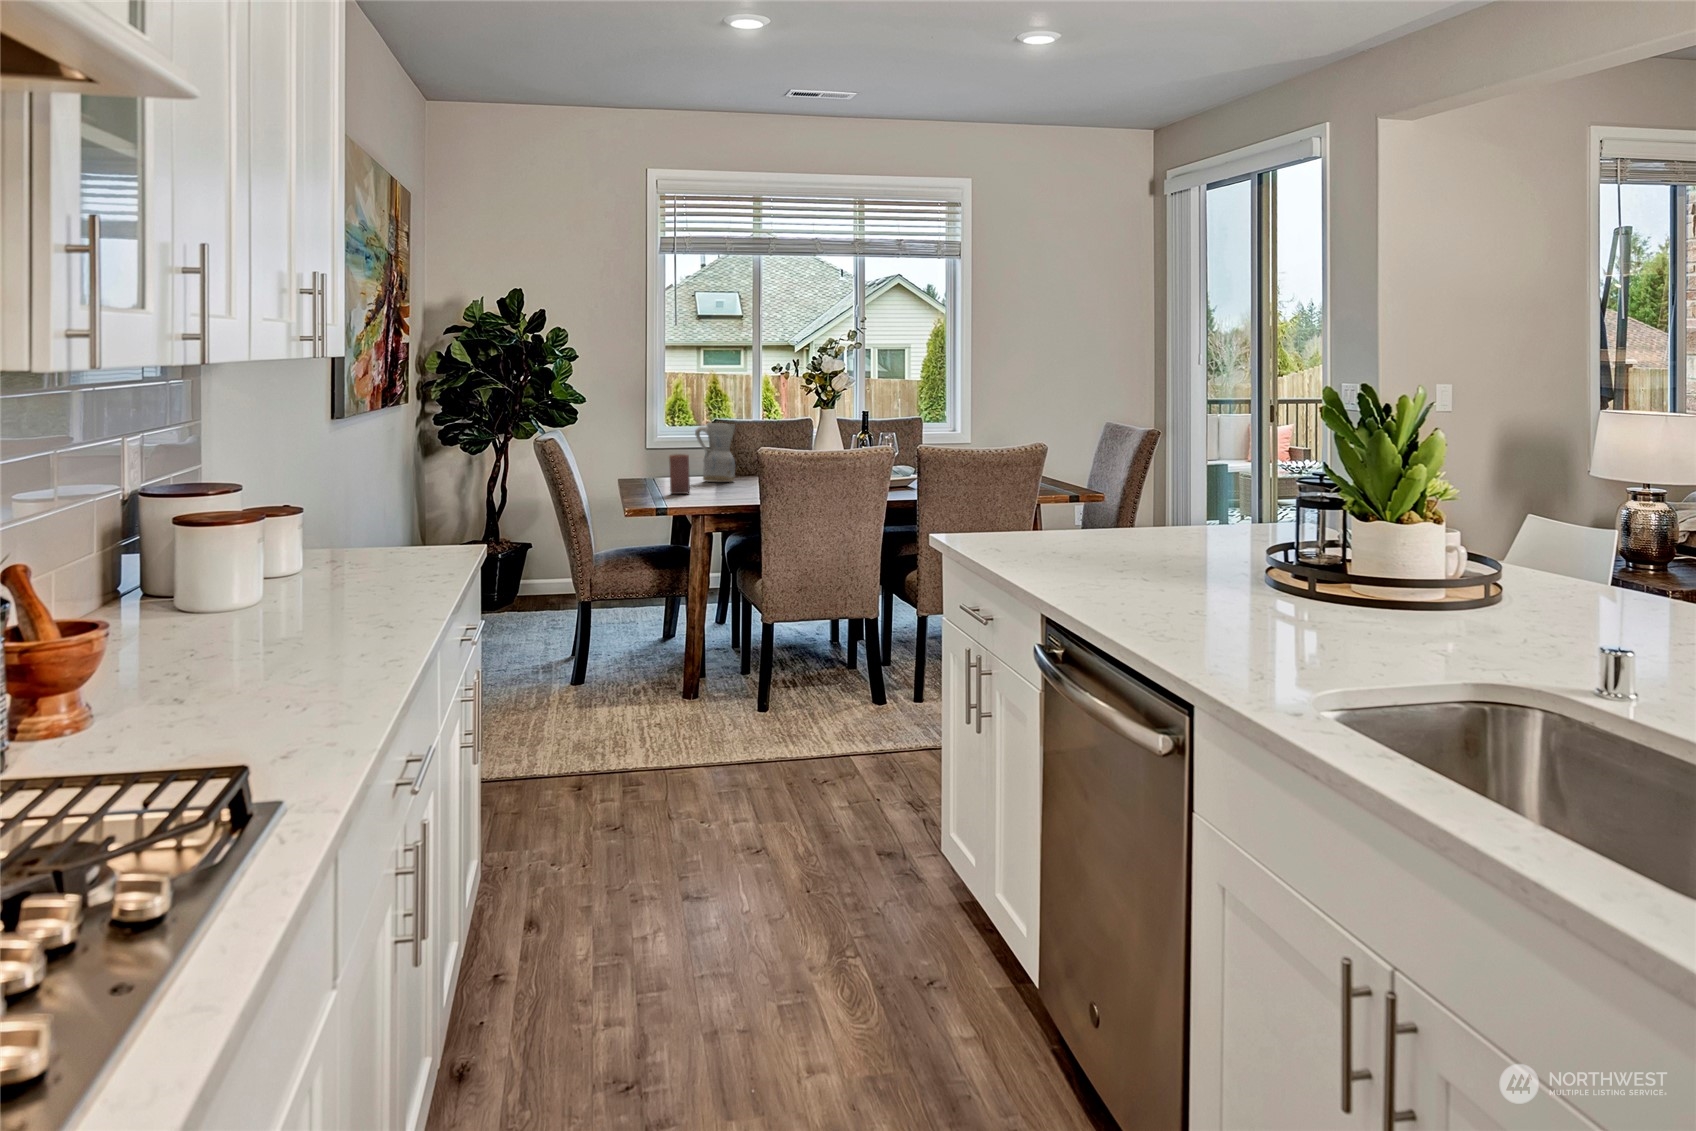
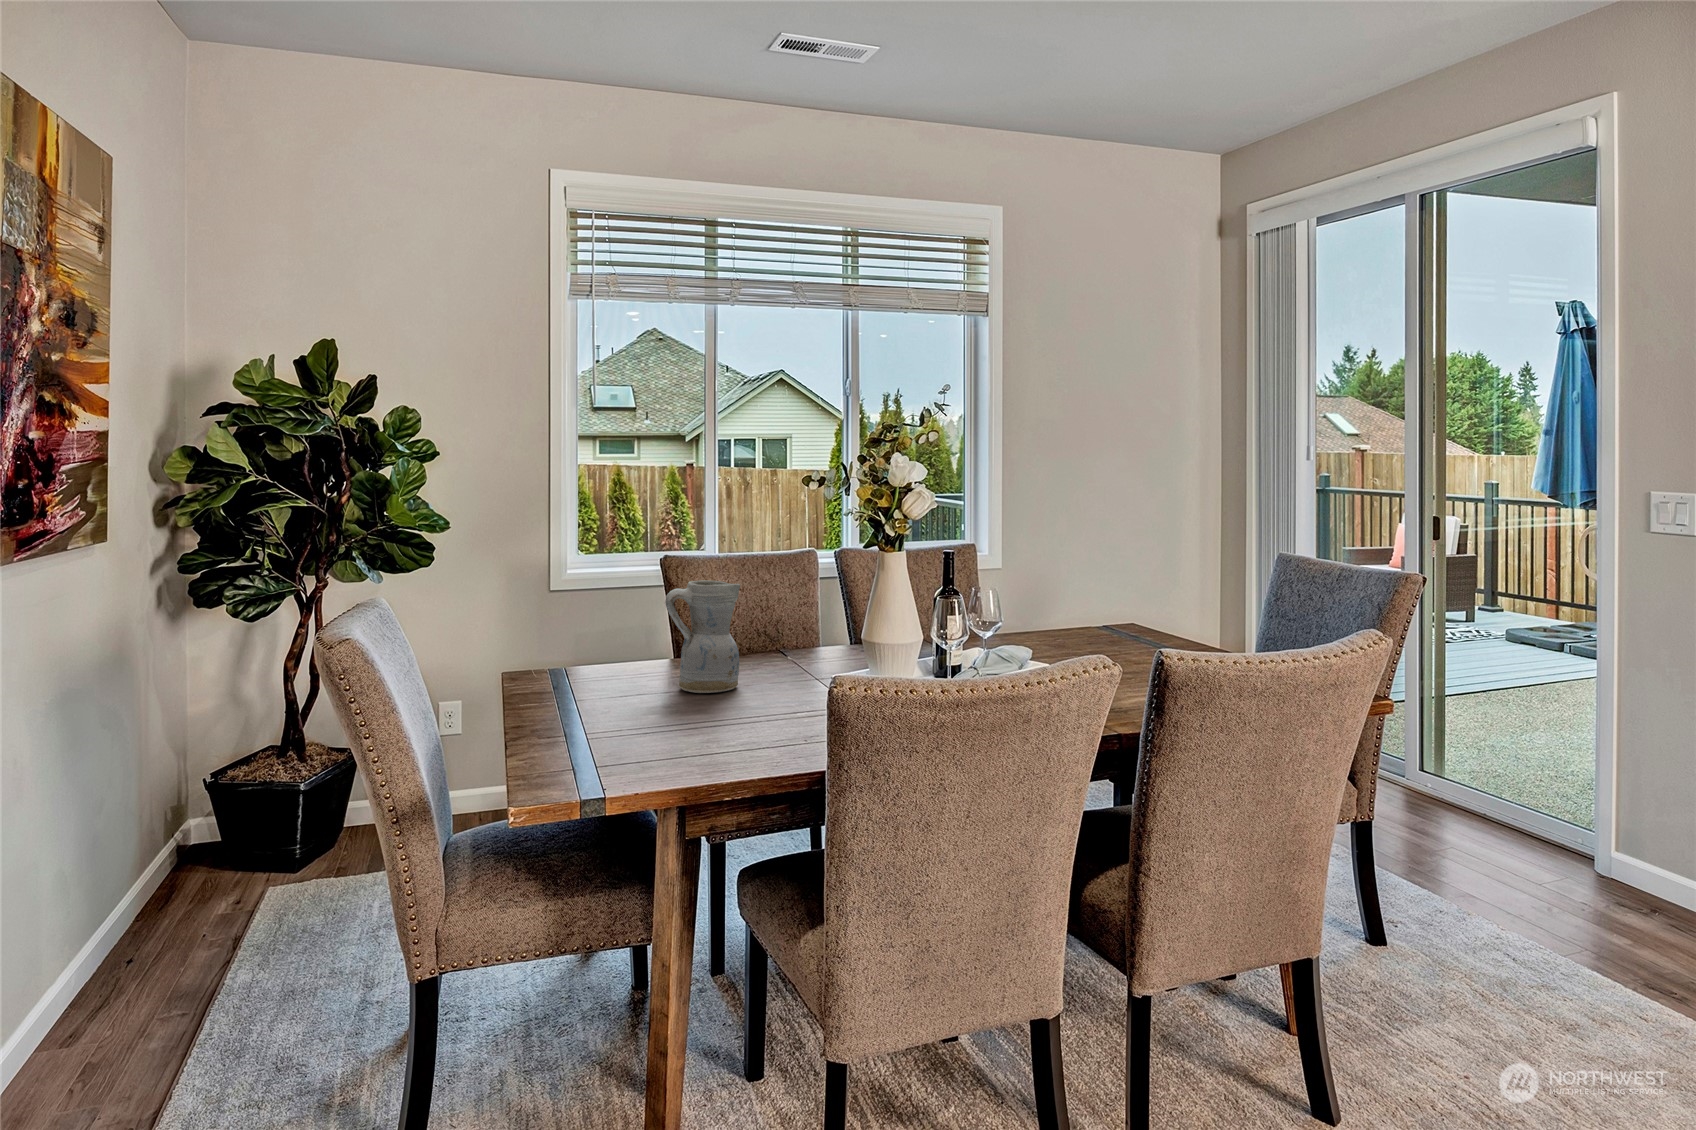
candle: present [669,454,690,494] -> none [640,672,686,762]

